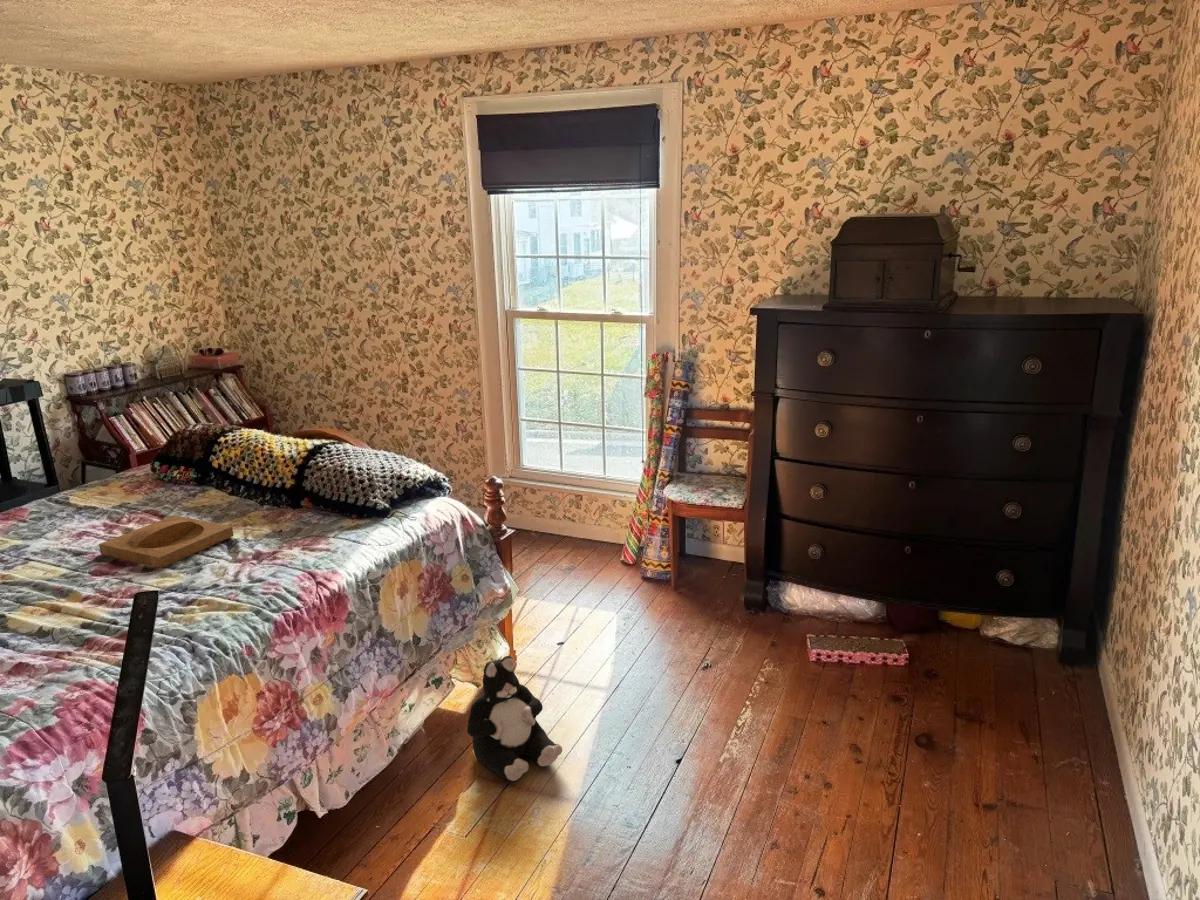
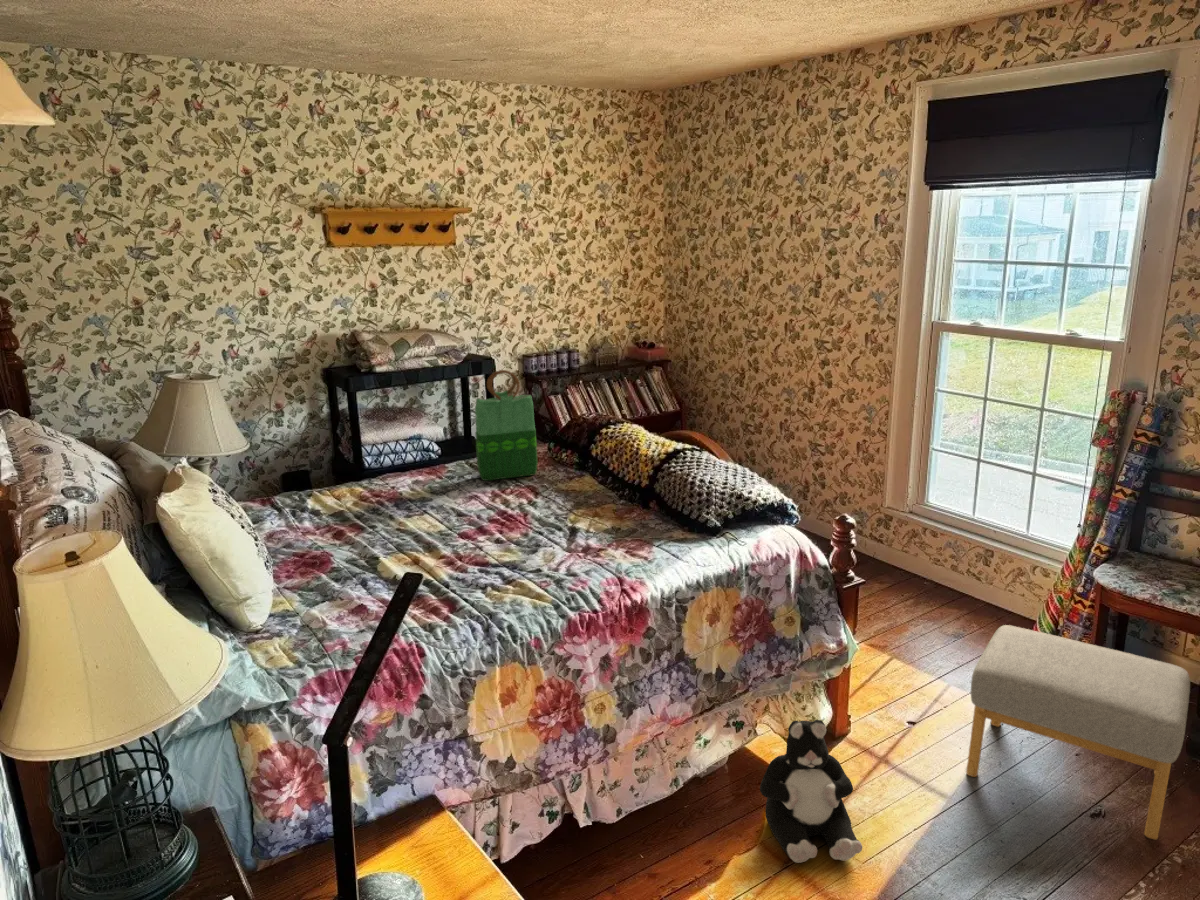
tote bag: none [59,388,147,515] -> present [475,370,538,481]
tray: present [99,515,234,568] -> none [474,495,580,543]
footstool: none [608,546,753,674] -> present [966,625,1190,839]

